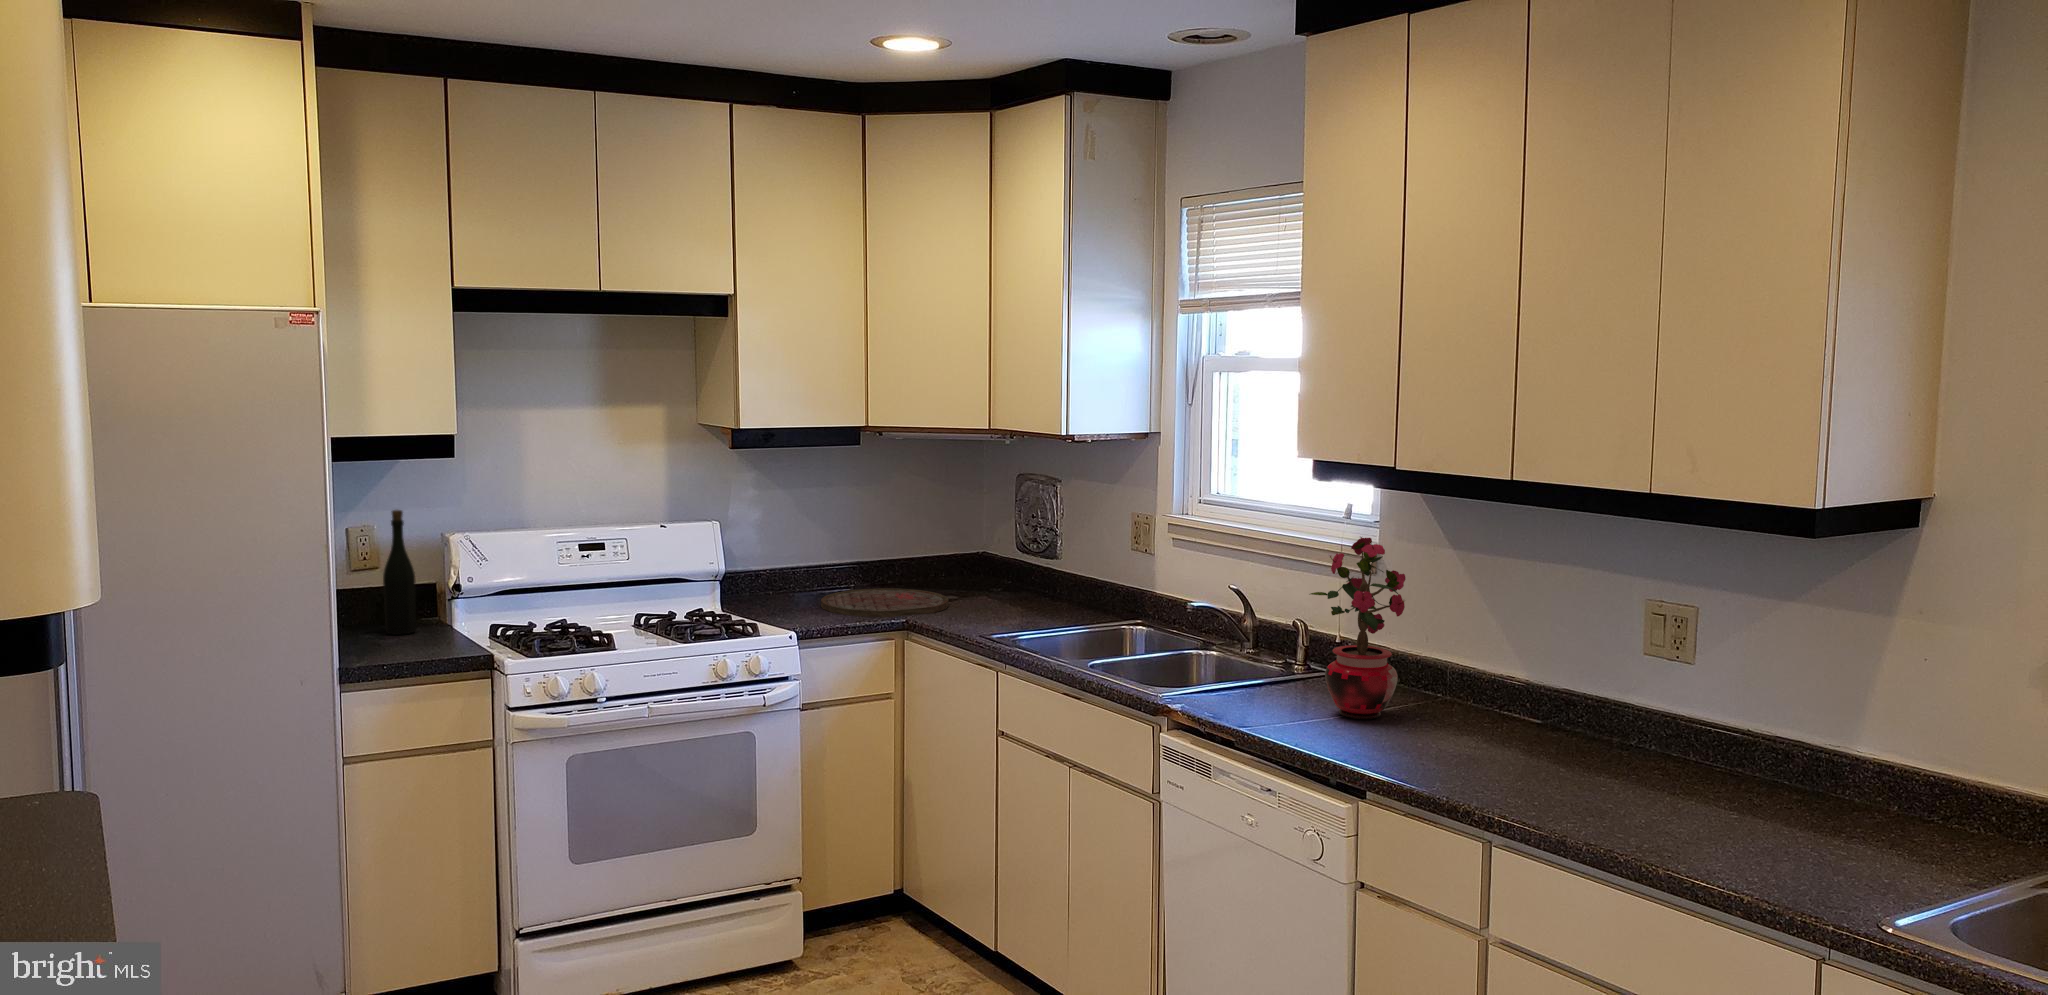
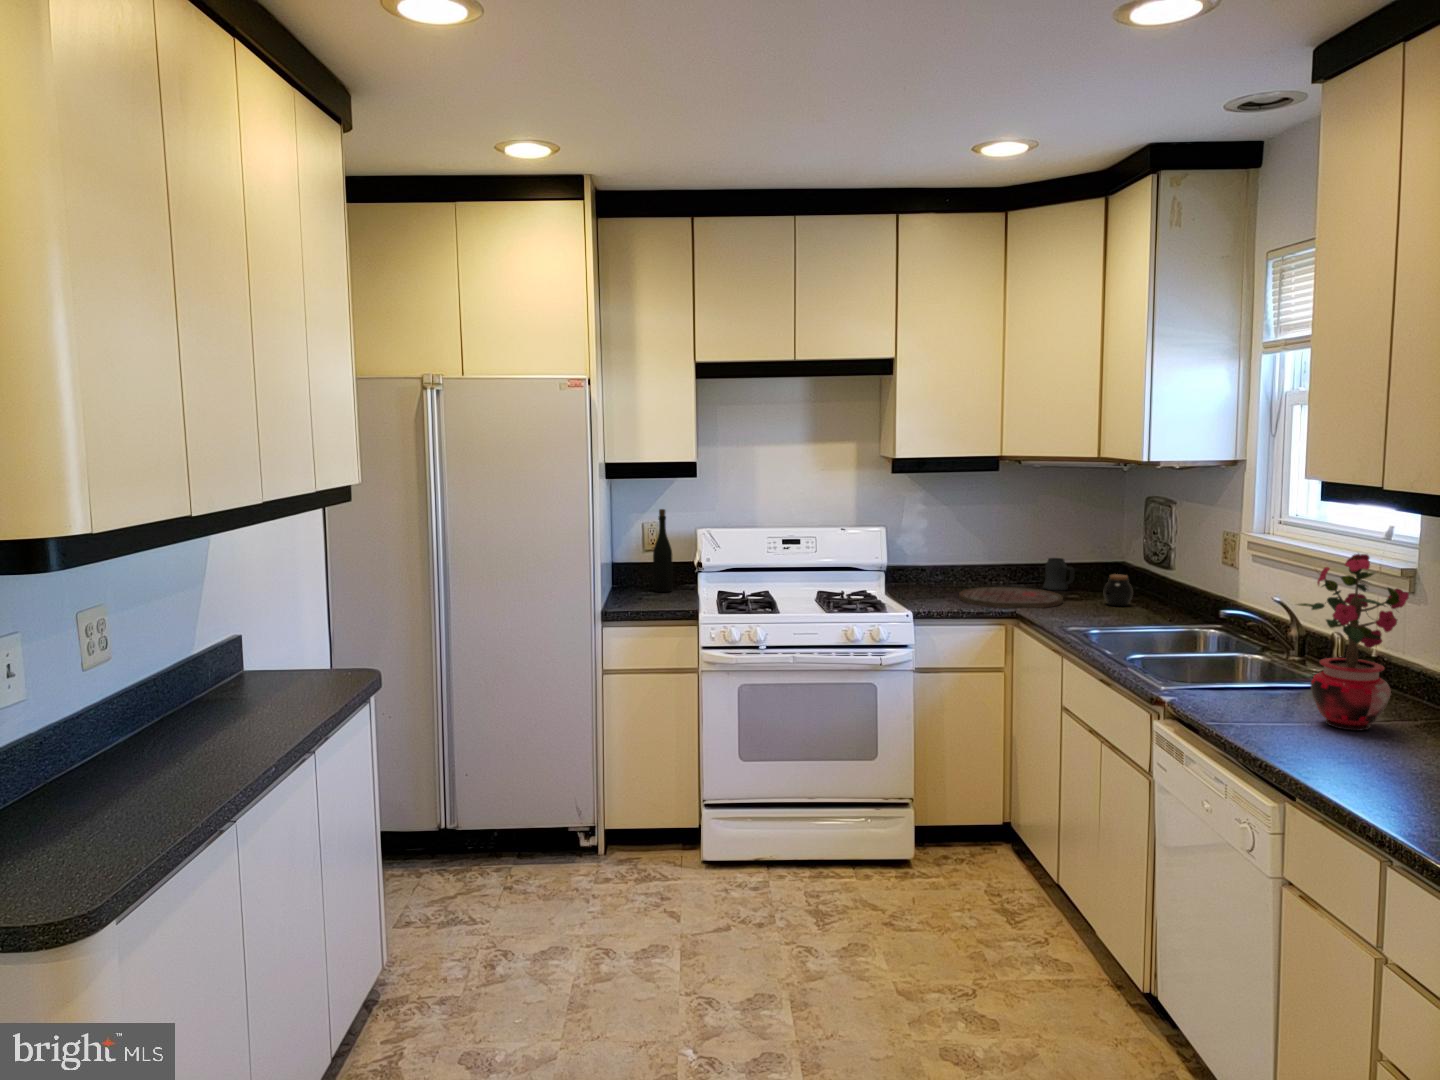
mug: none [904,548,943,589] -> present [1043,558,1075,590]
jar: none [993,565,1026,603] -> present [1104,574,1133,606]

